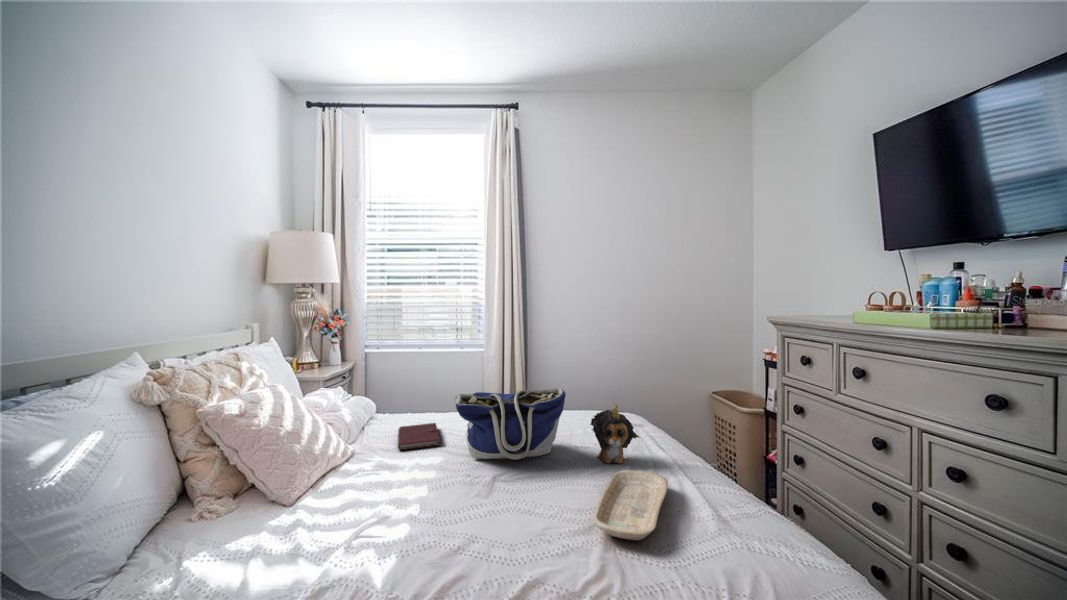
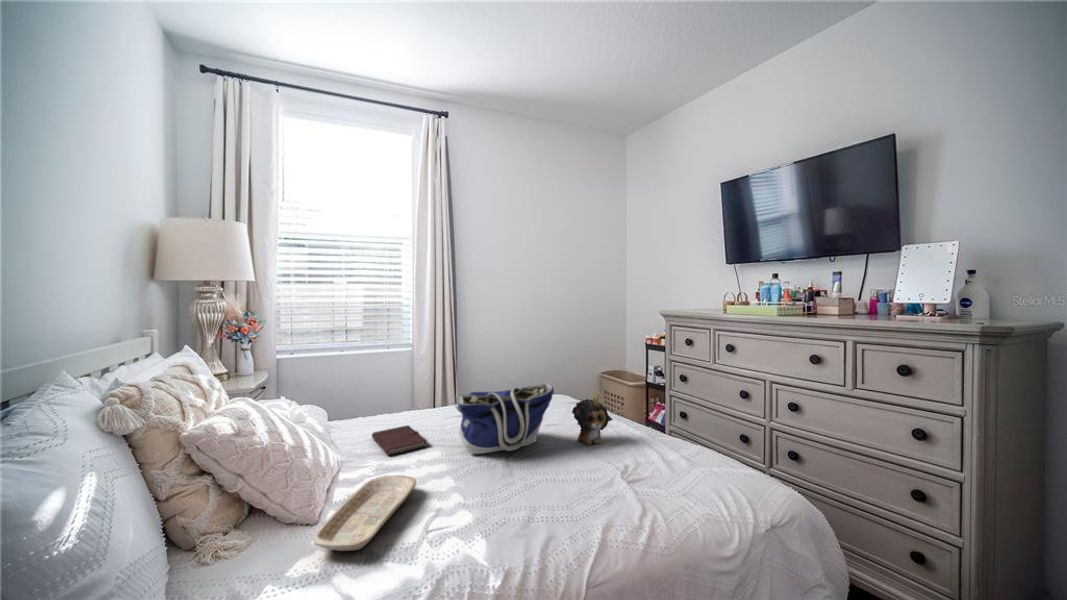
tray: present [593,470,668,540] -> present [313,475,417,551]

